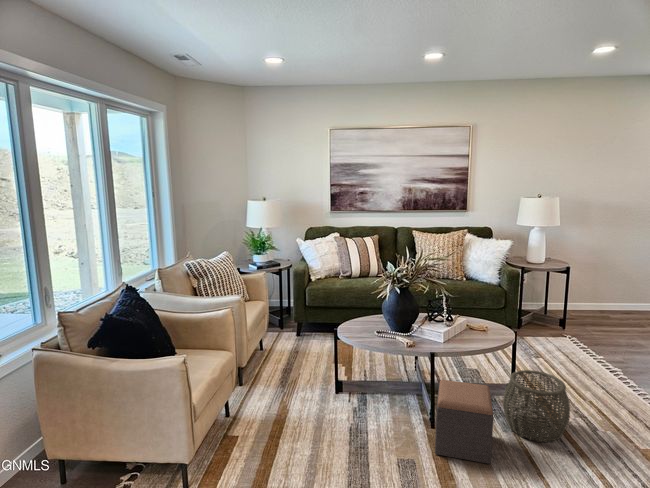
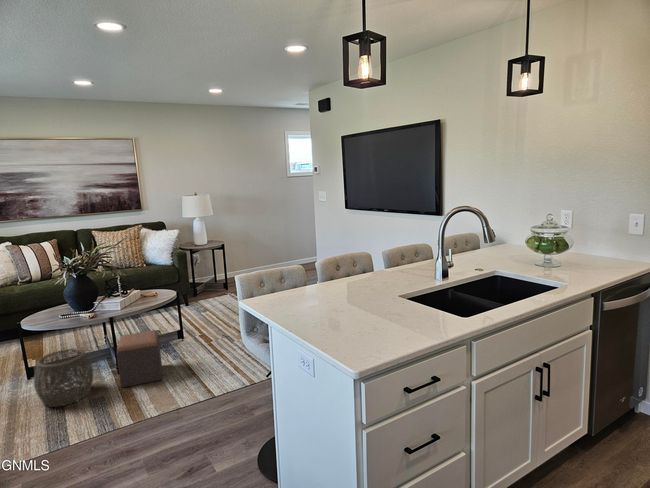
woven basket: present [503,370,570,442] -> present [34,348,93,407]

